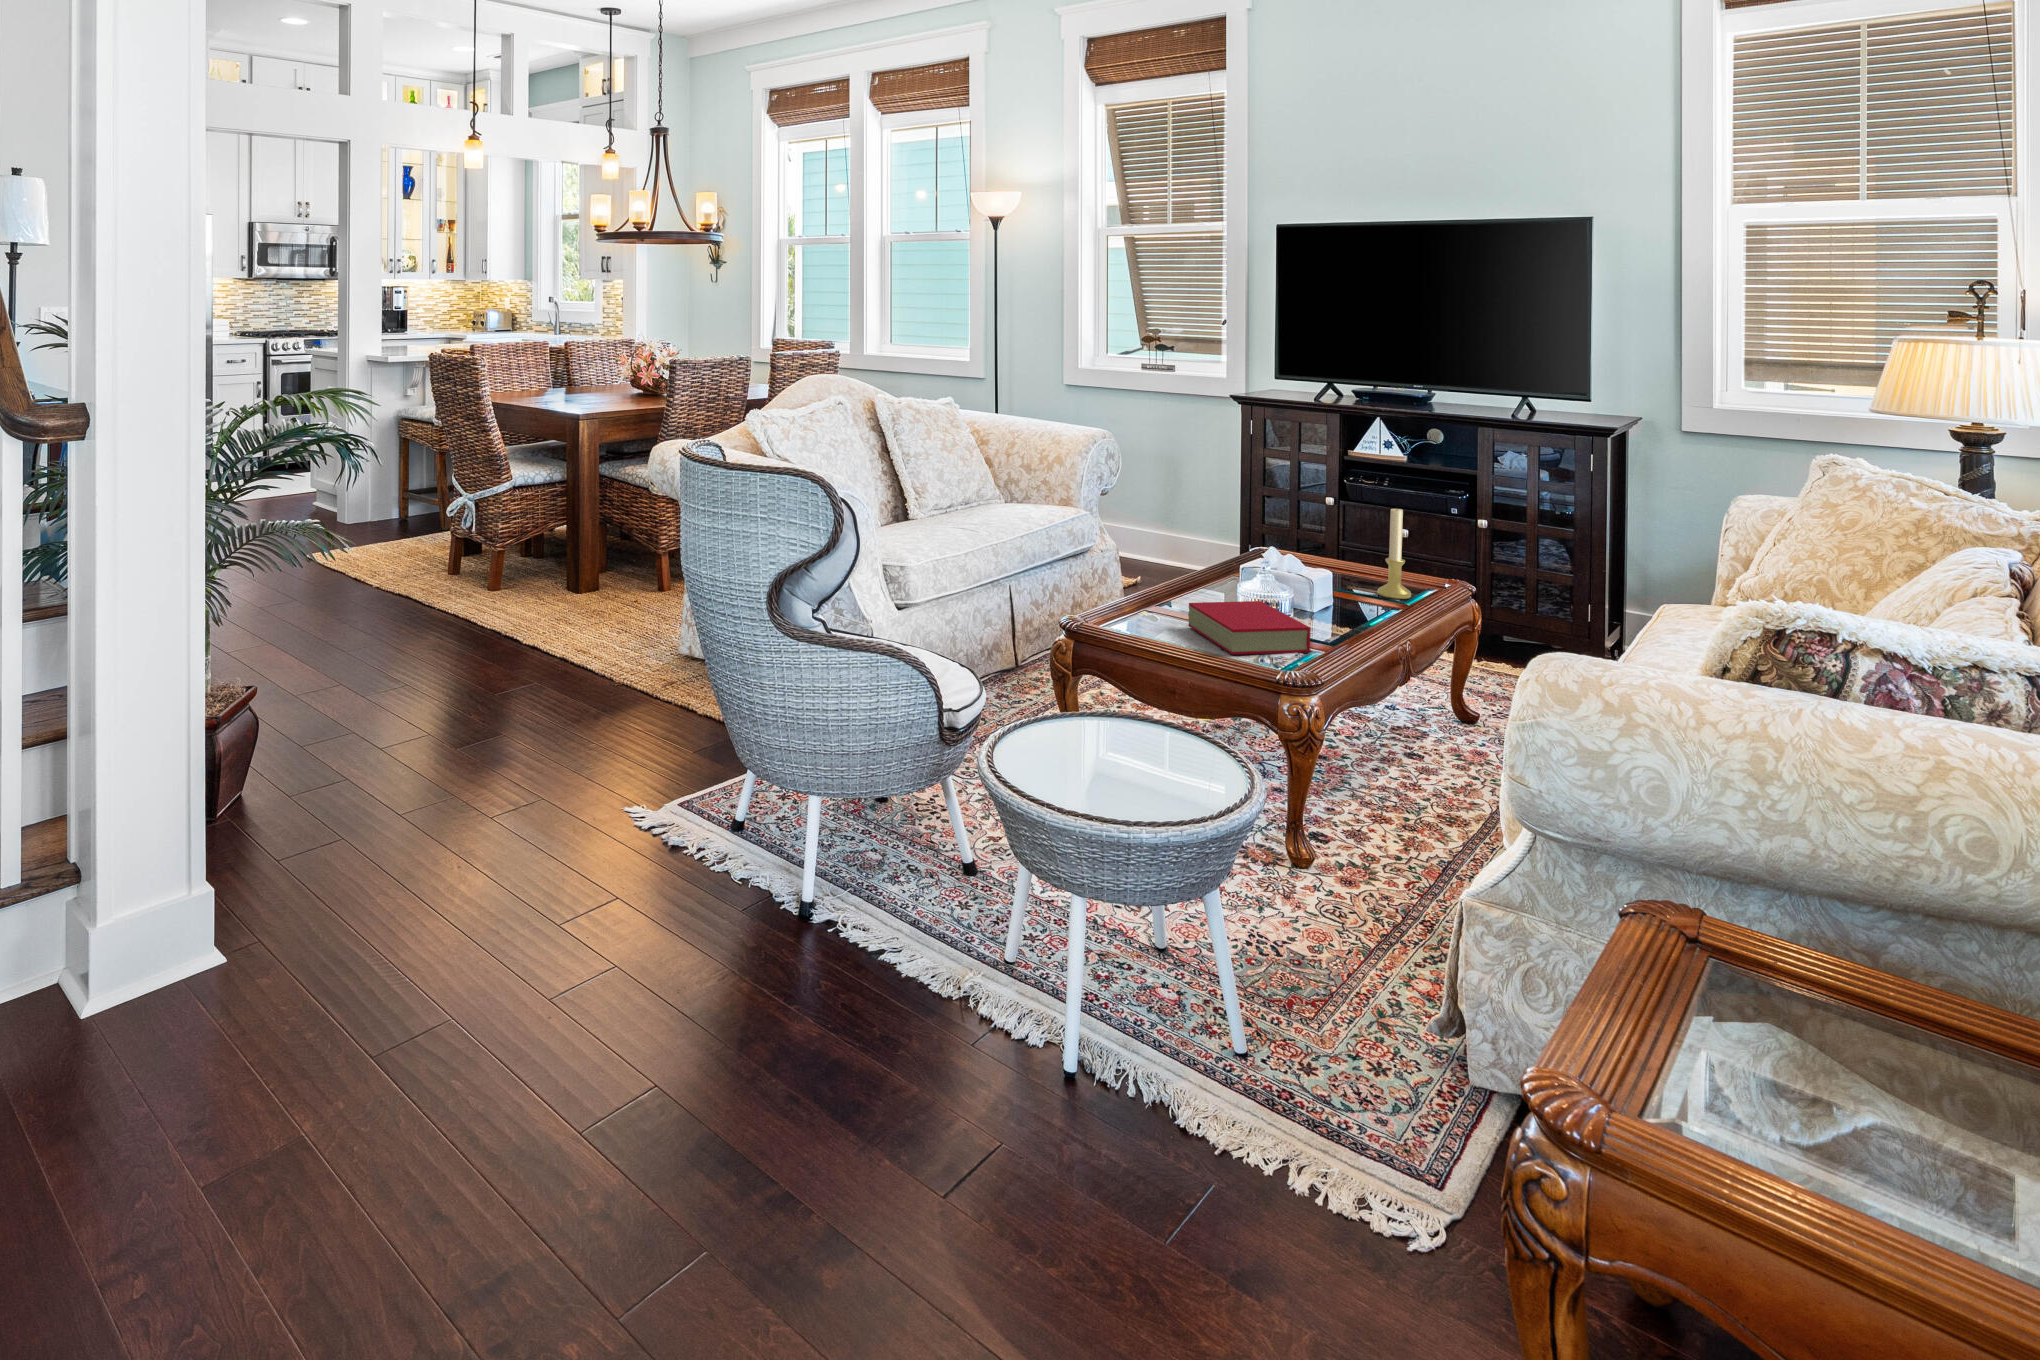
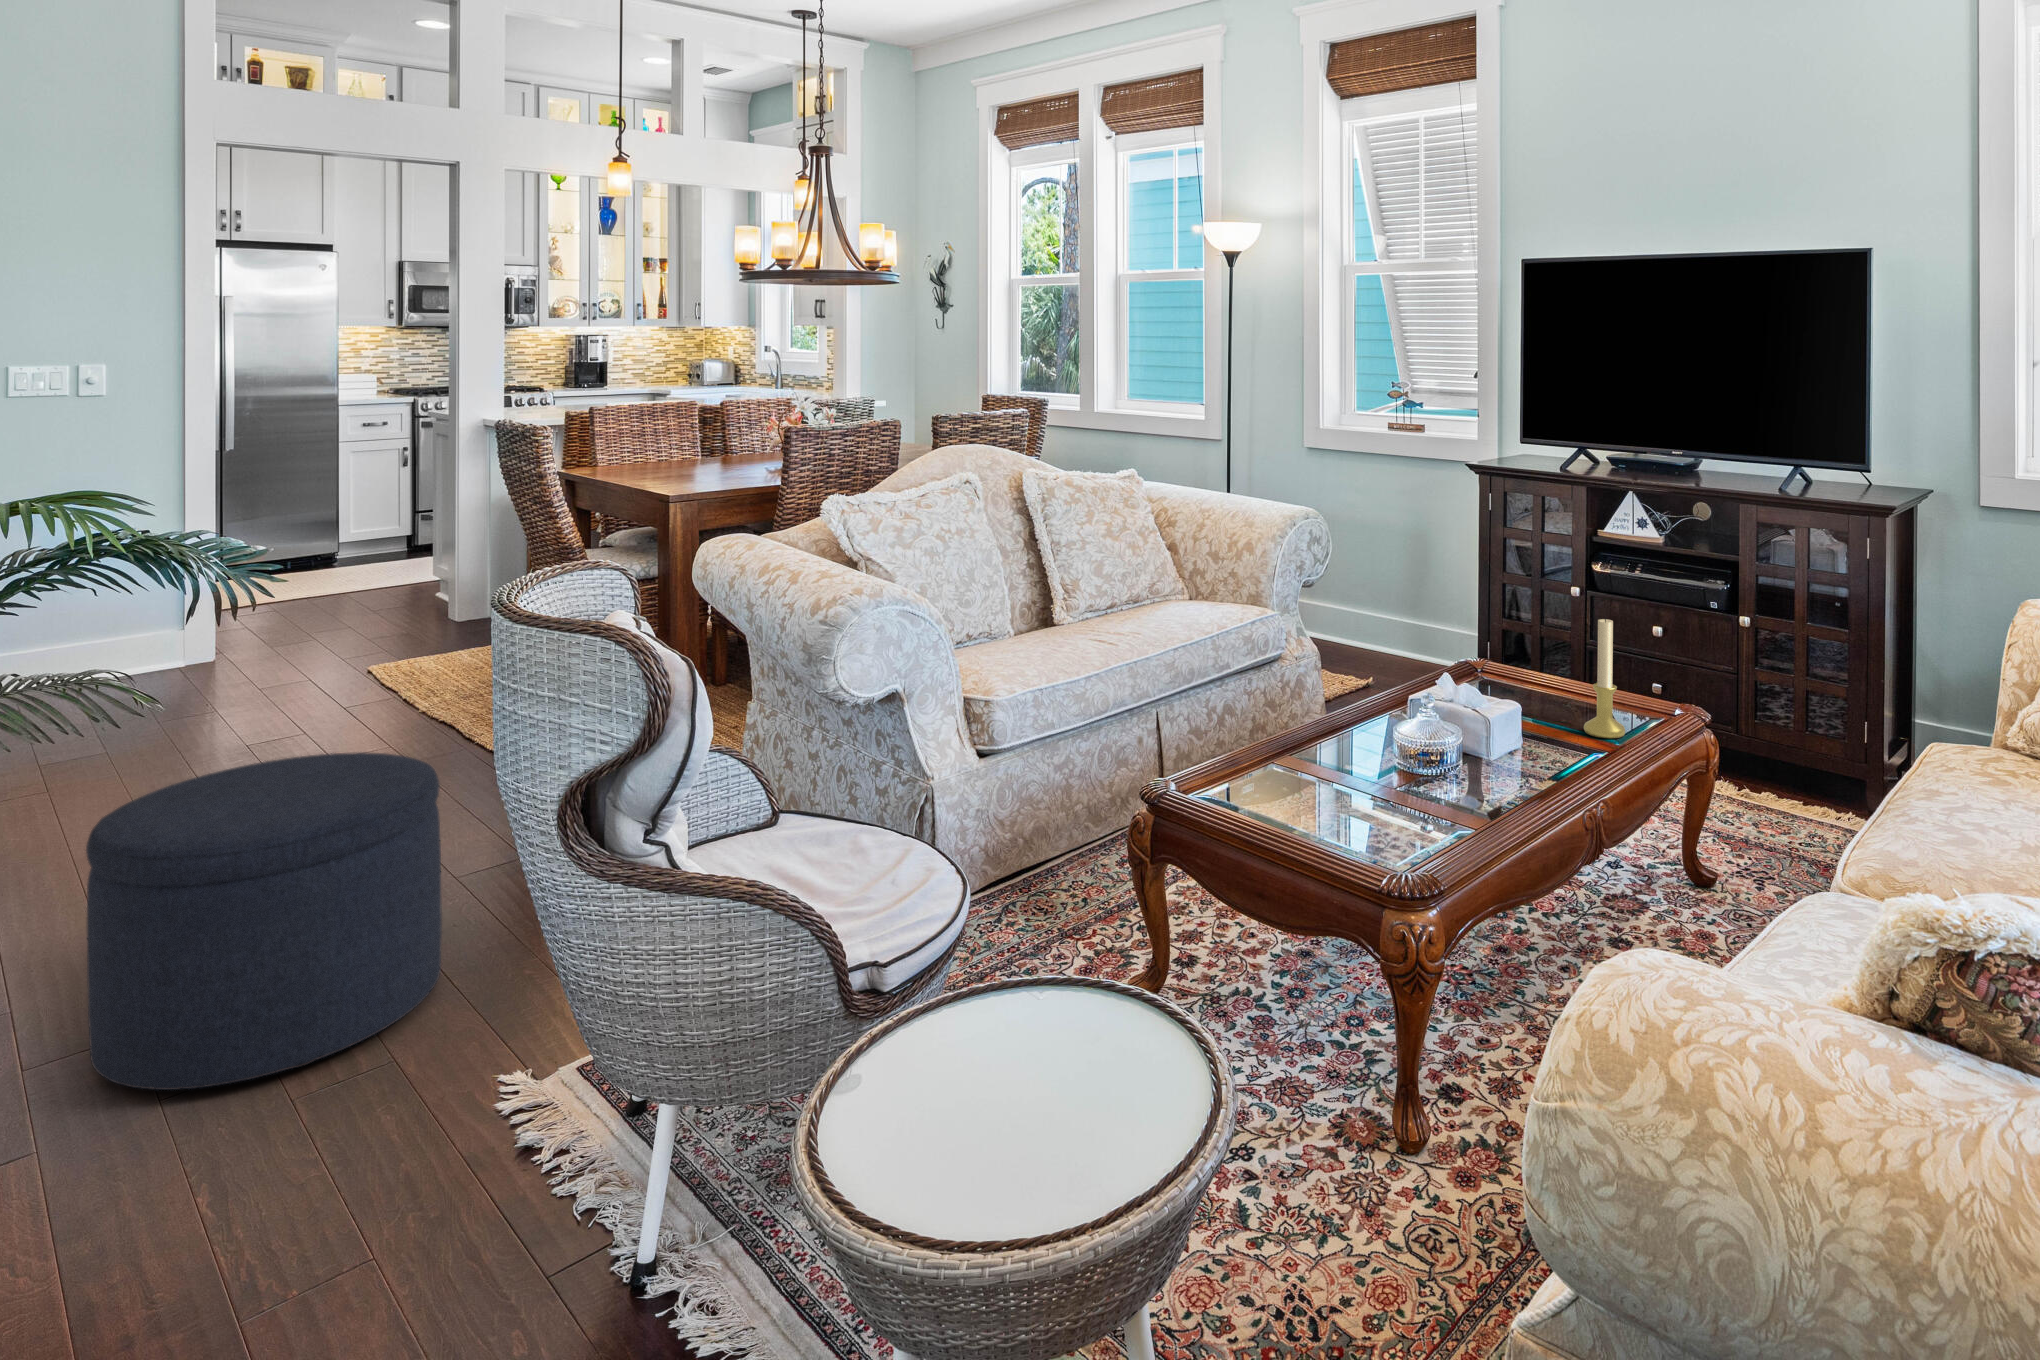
ottoman: none [327,597,540,816] -> present [86,752,442,1090]
book: present [1188,601,1310,655] -> none [1313,751,1452,838]

